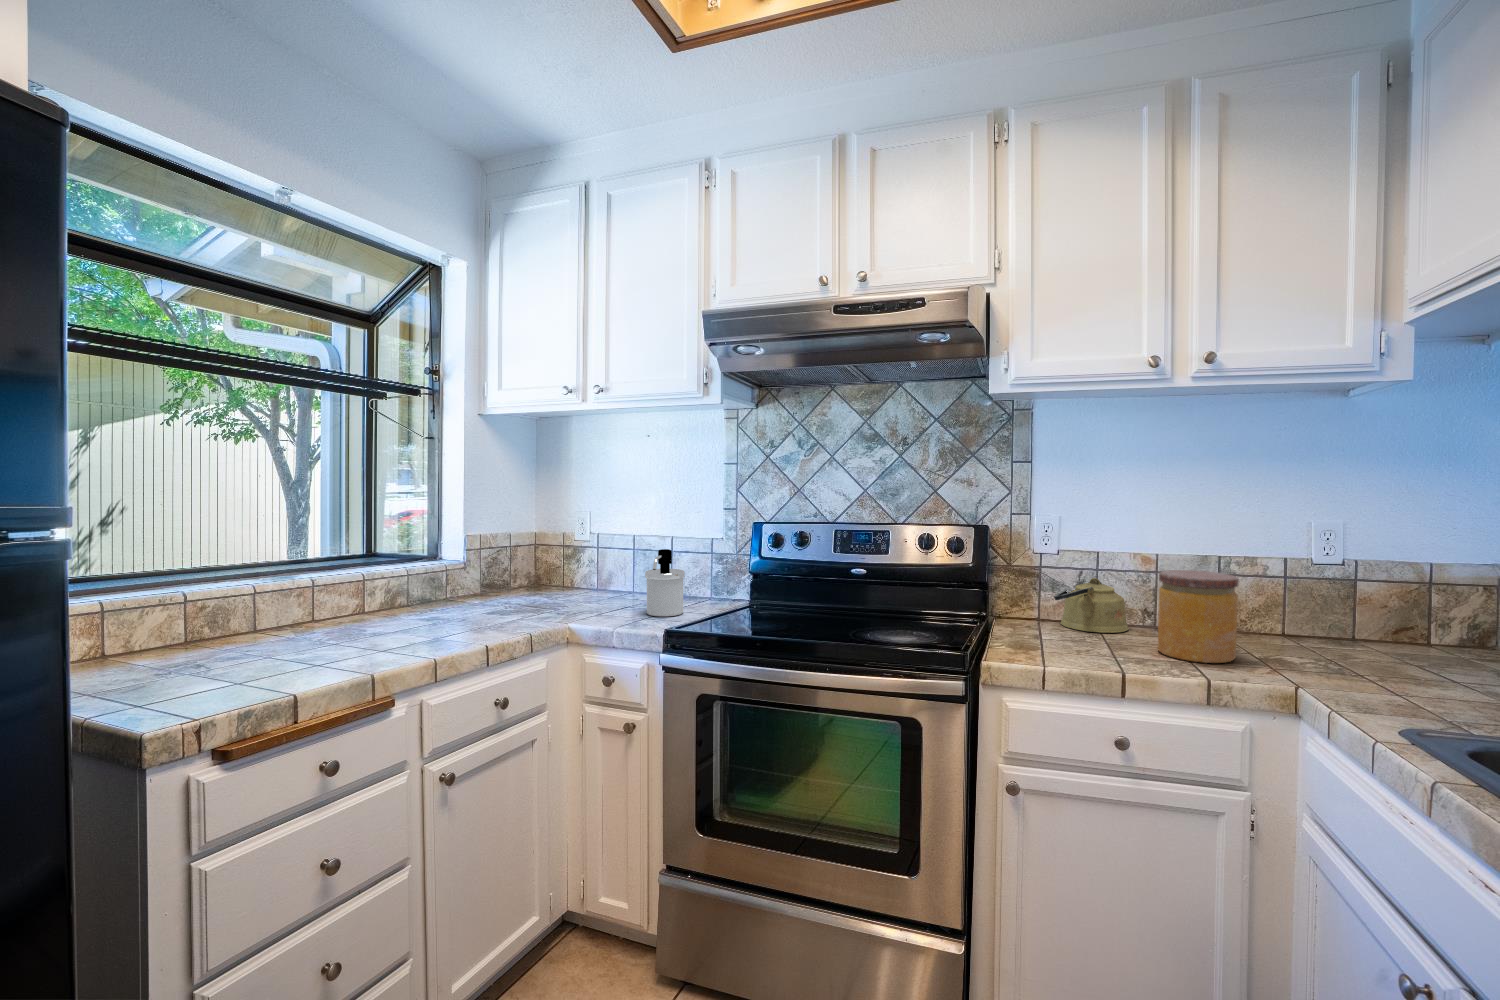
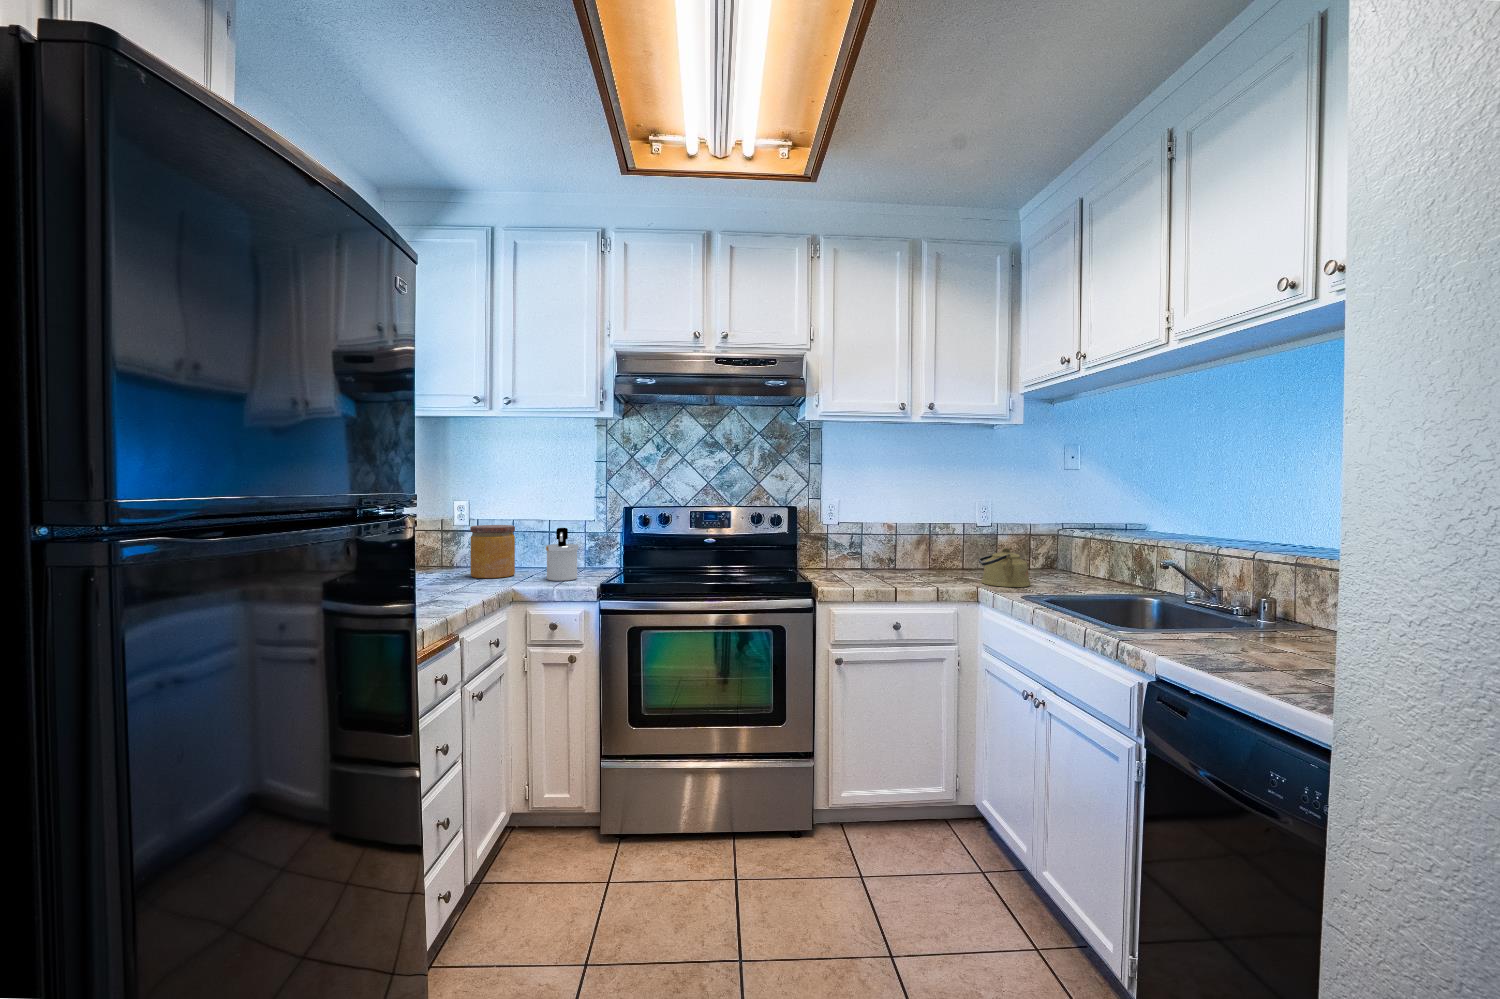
jar: present [1158,570,1239,663] -> present [470,525,515,578]
kettle: present [1054,578,1129,633] -> present [979,548,1030,587]

